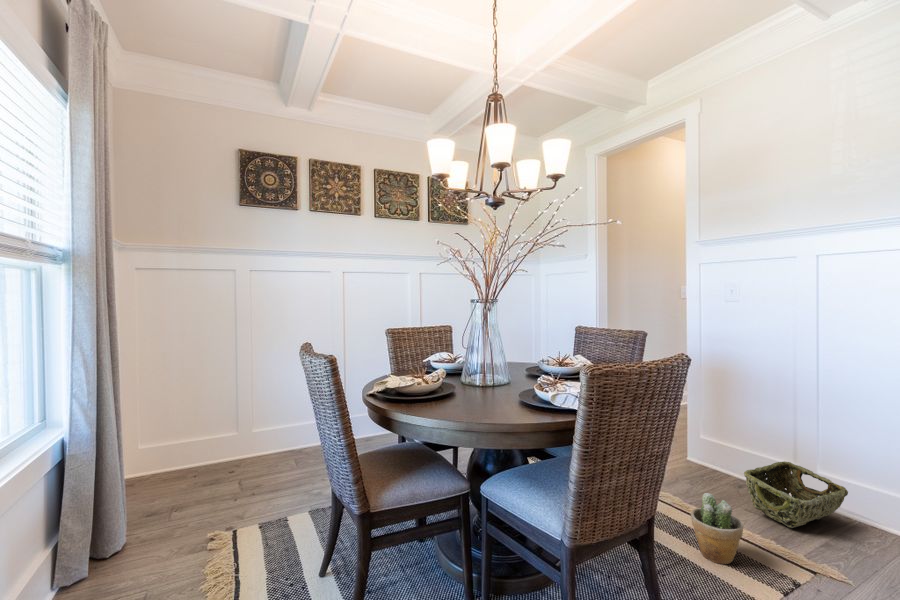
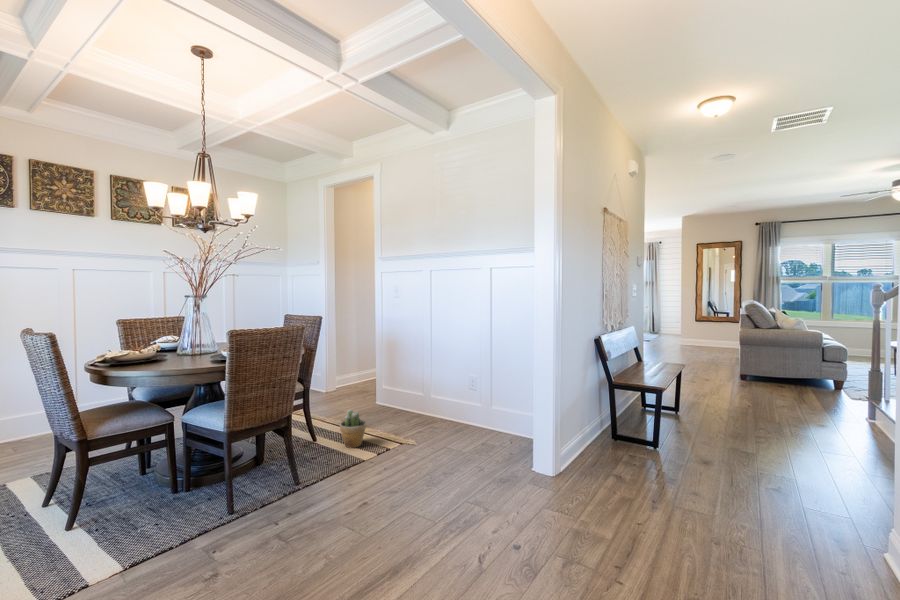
woven basket: present [744,461,848,528] -> none [386,392,439,427]

